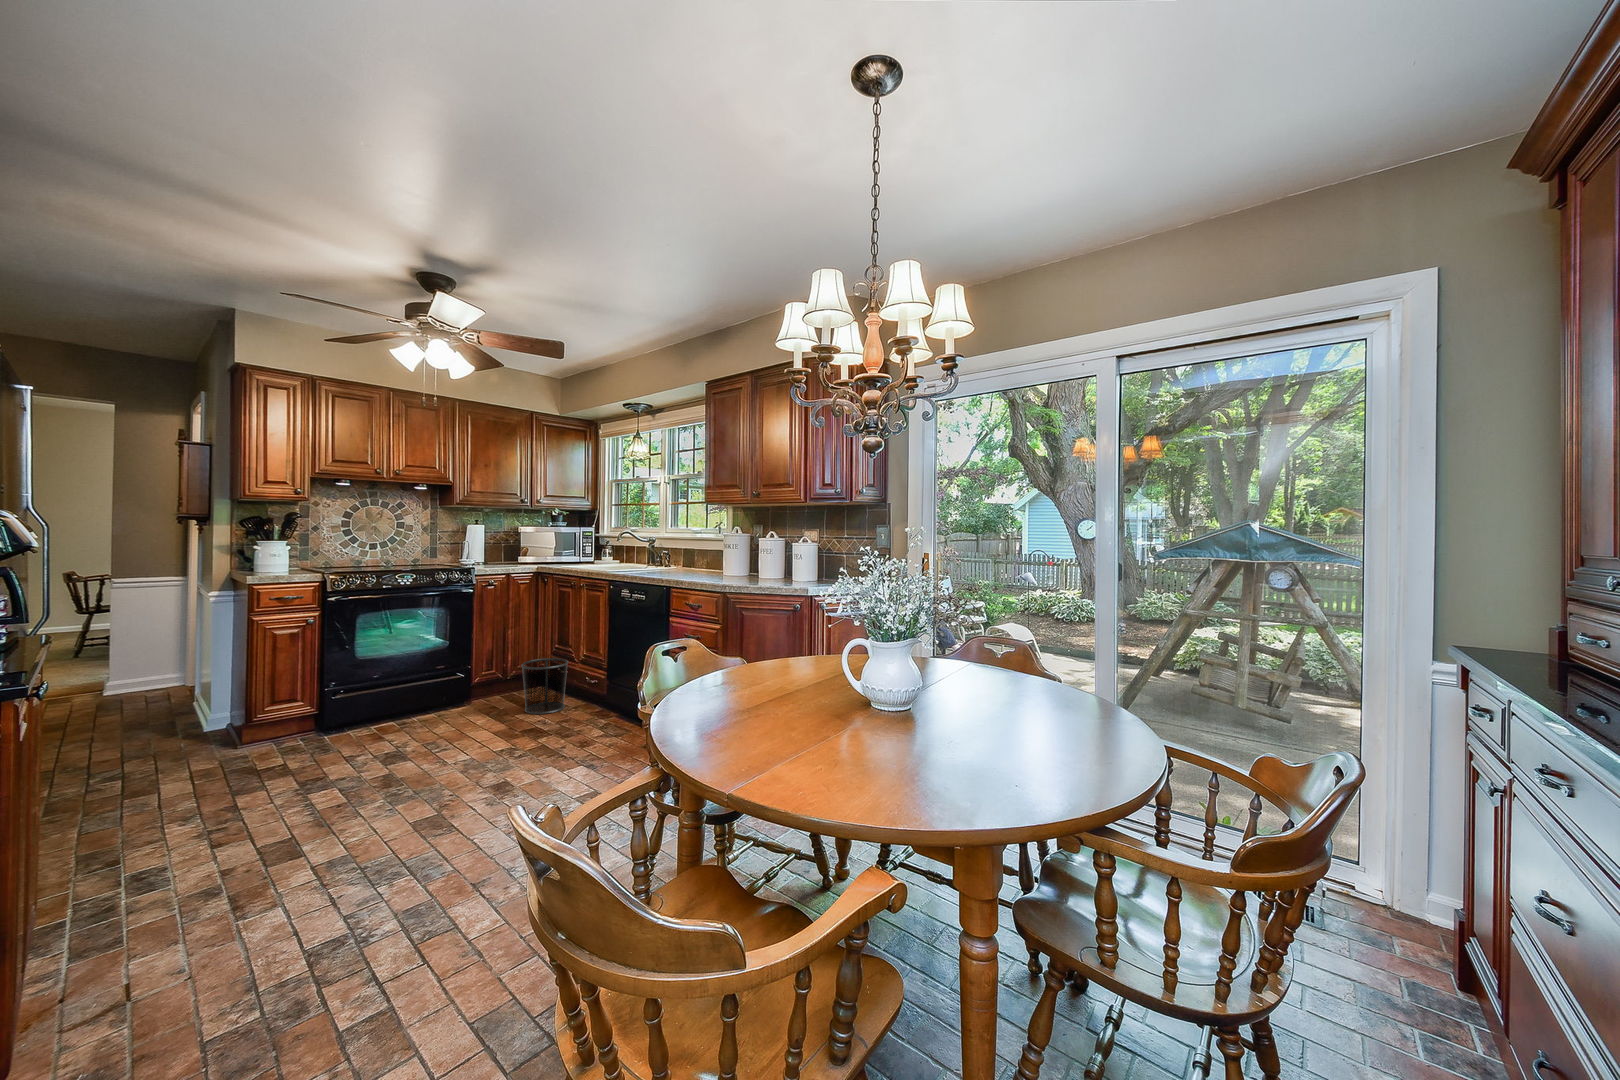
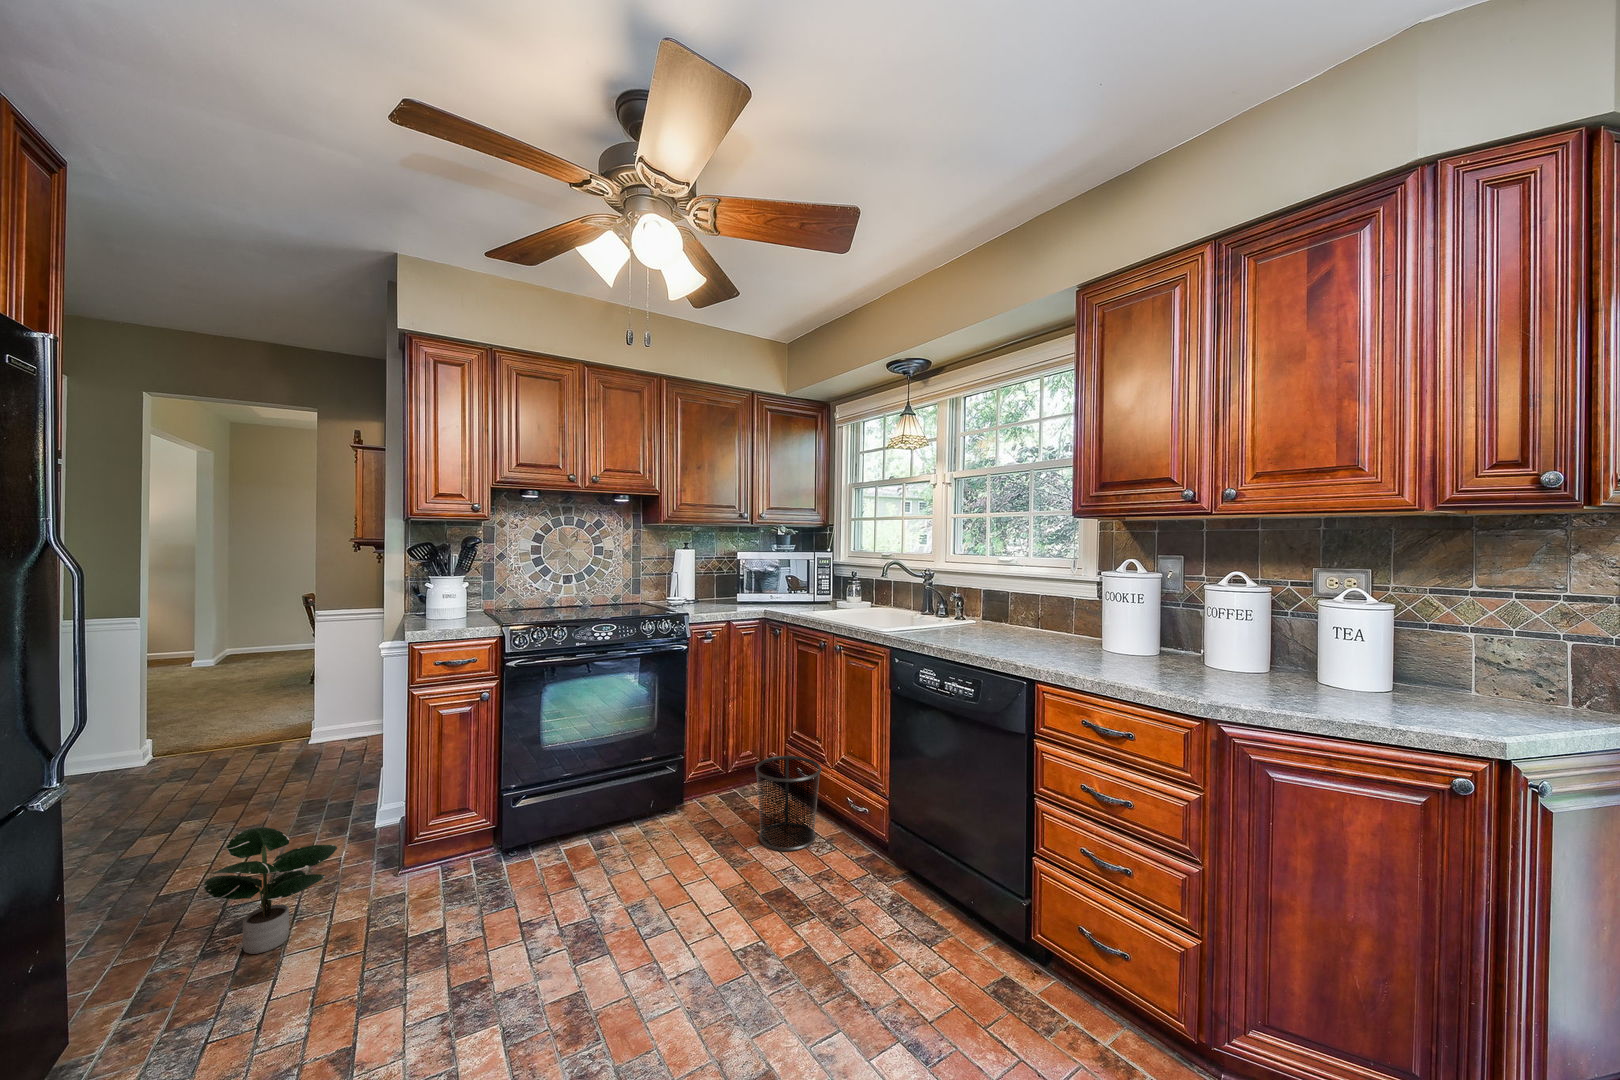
potted plant: none [97,708,200,785] -> present [204,827,337,954]

